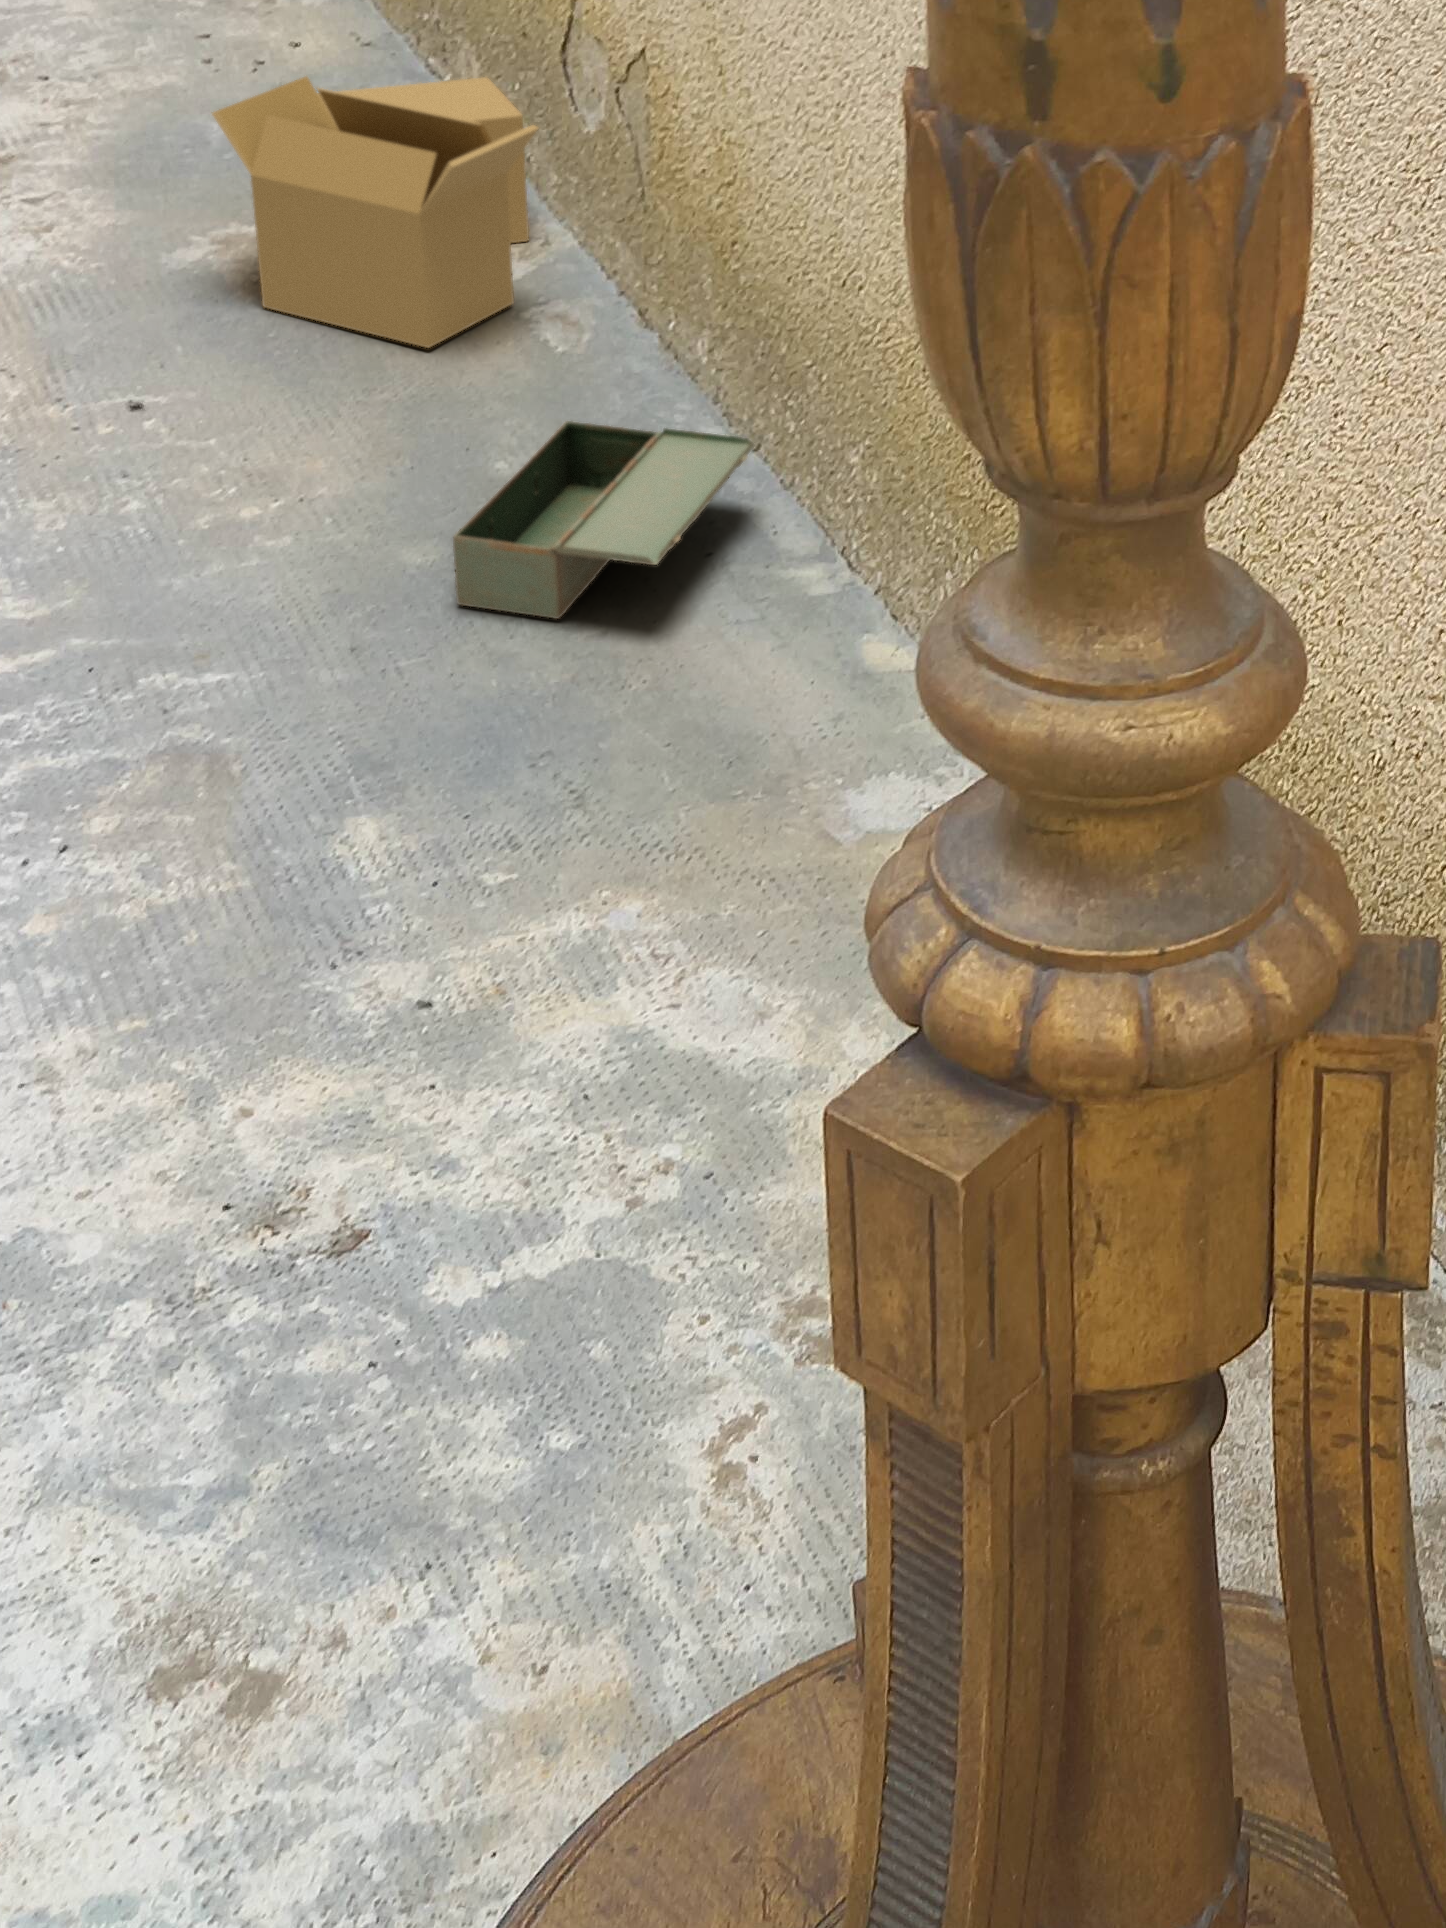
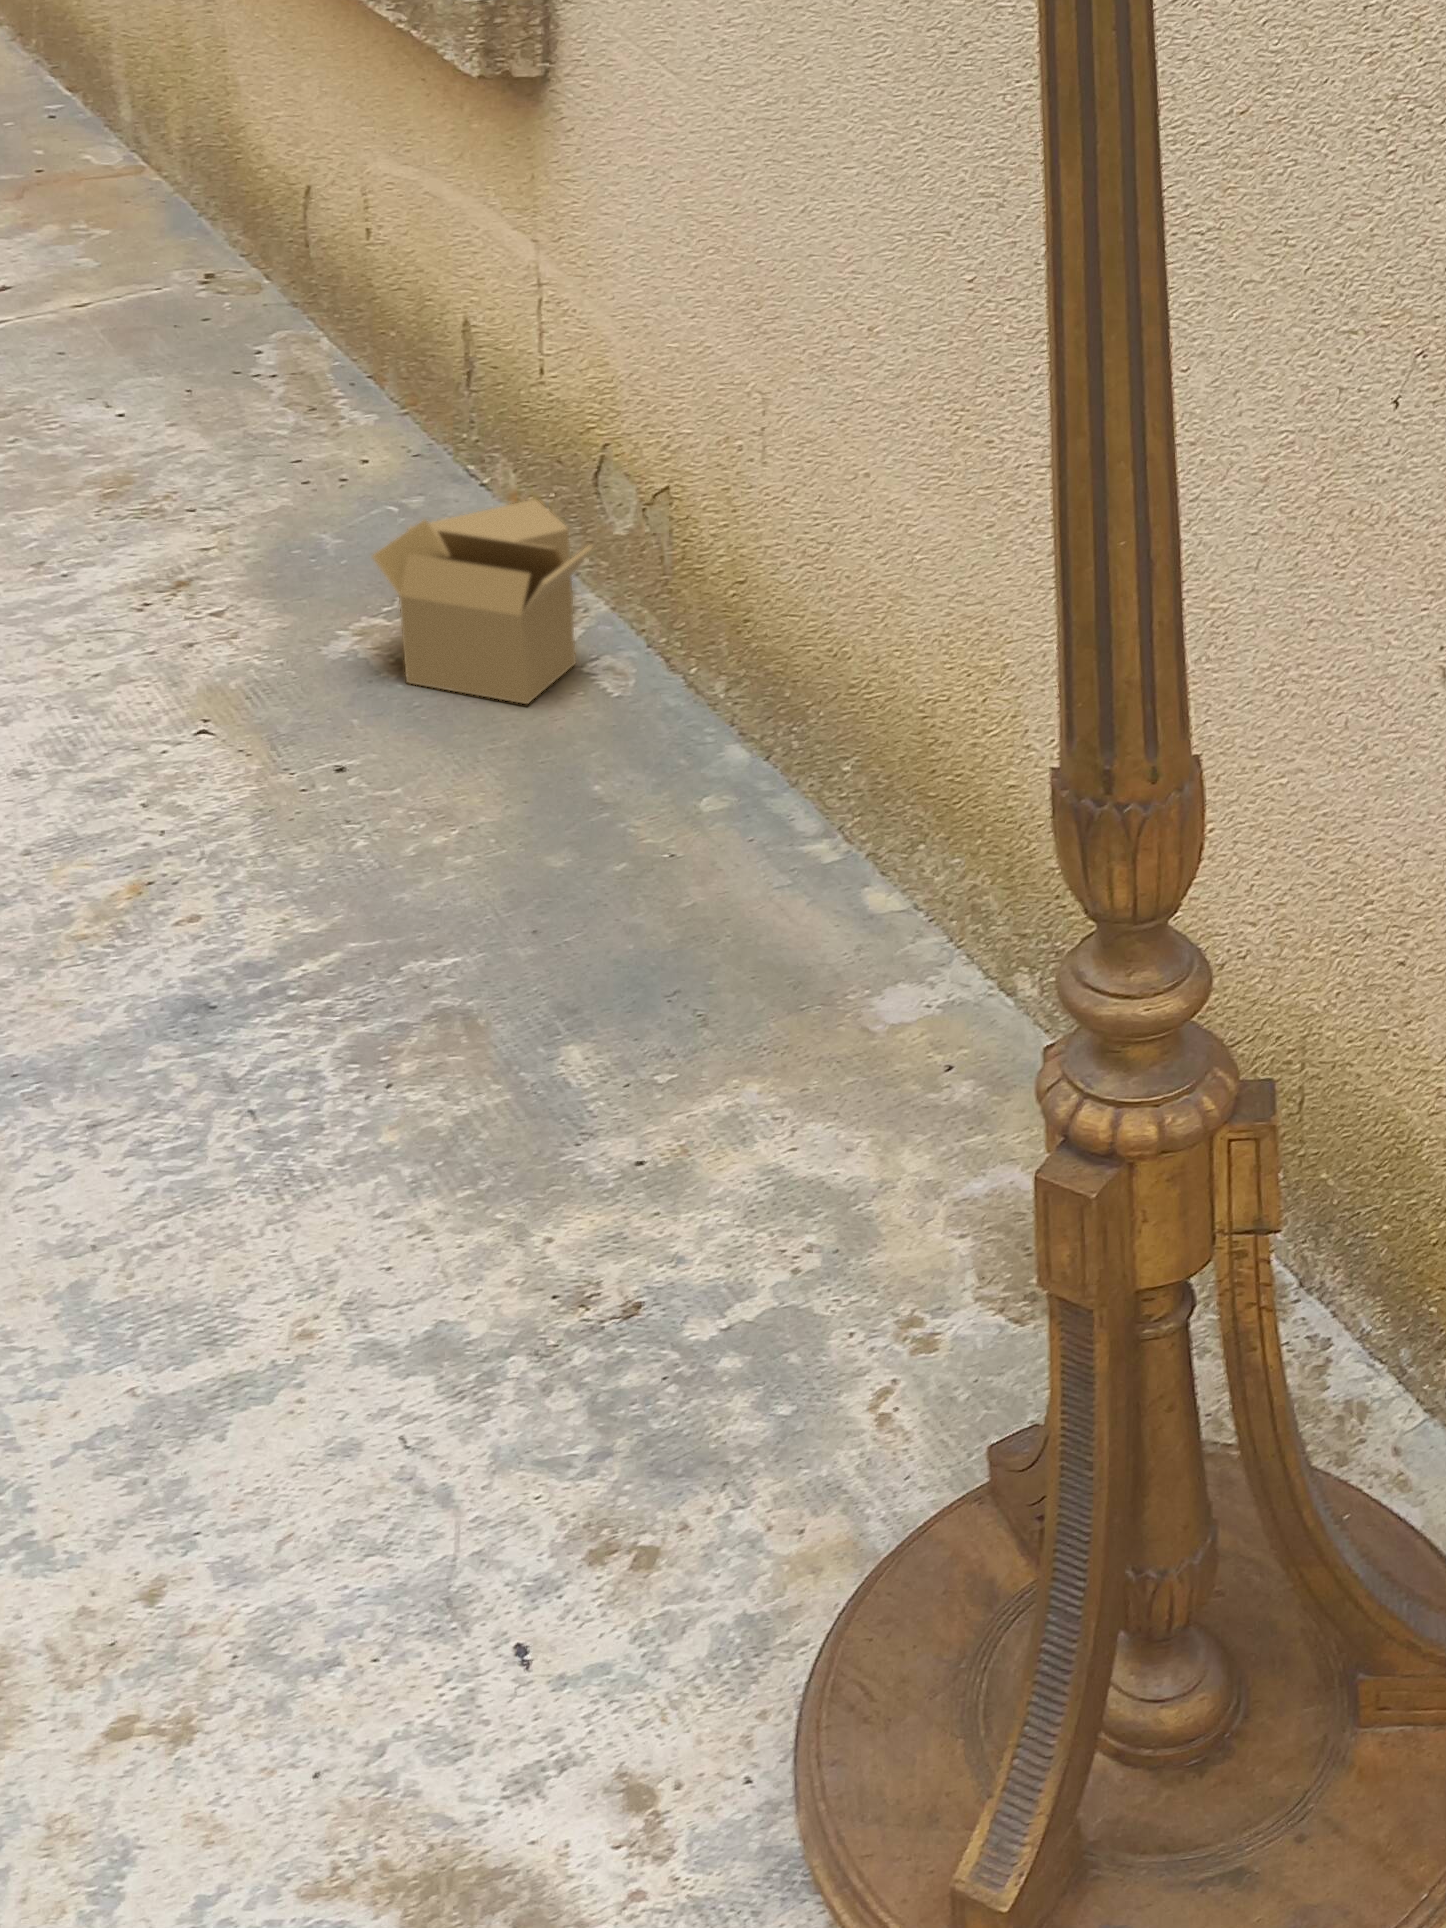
toolbox: present [453,421,754,619] -> none [590,756,771,896]

